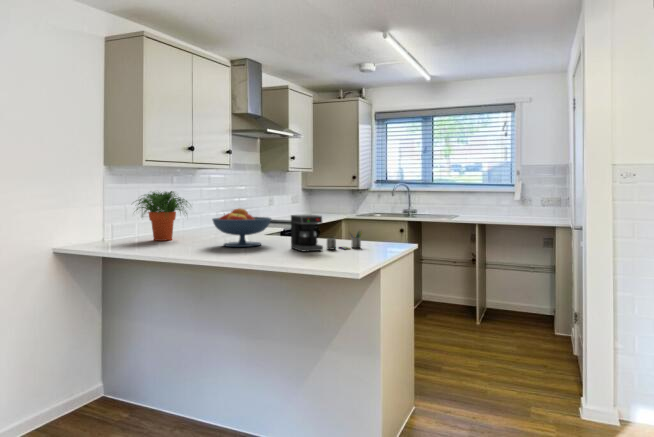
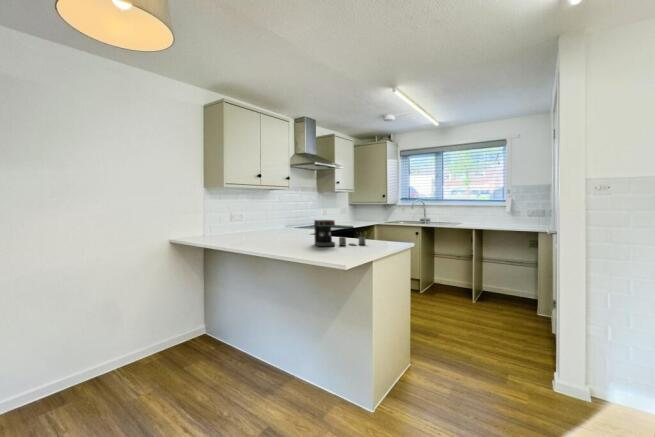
potted plant: present [136,191,187,241] -> none [216,204,256,238]
fruit bowl: present [212,208,271,247] -> none [262,216,304,243]

